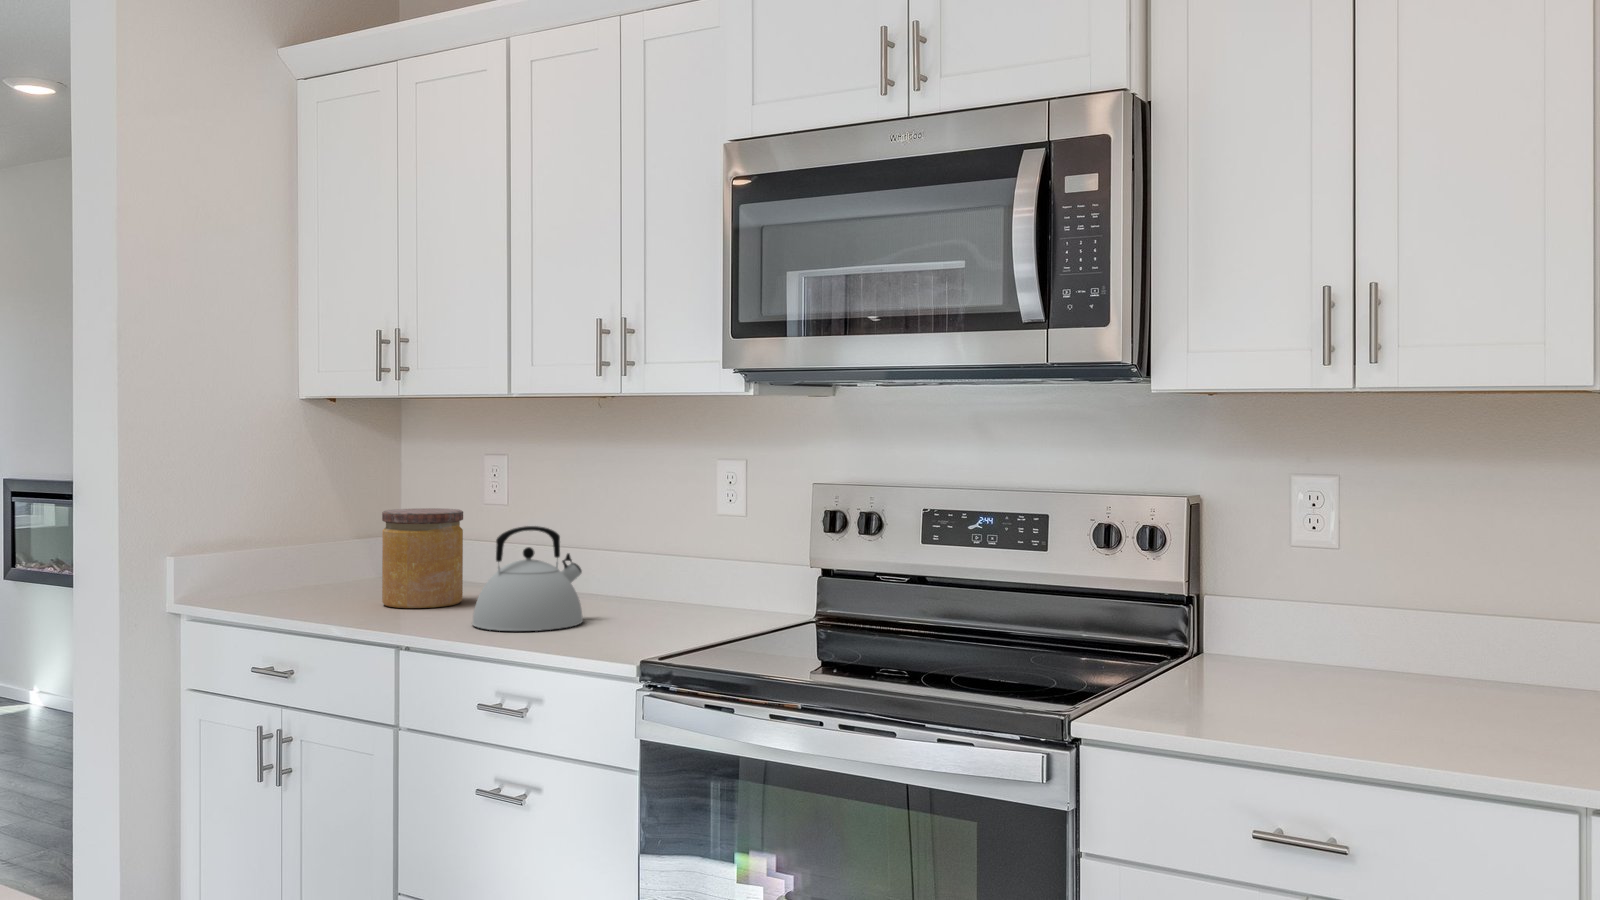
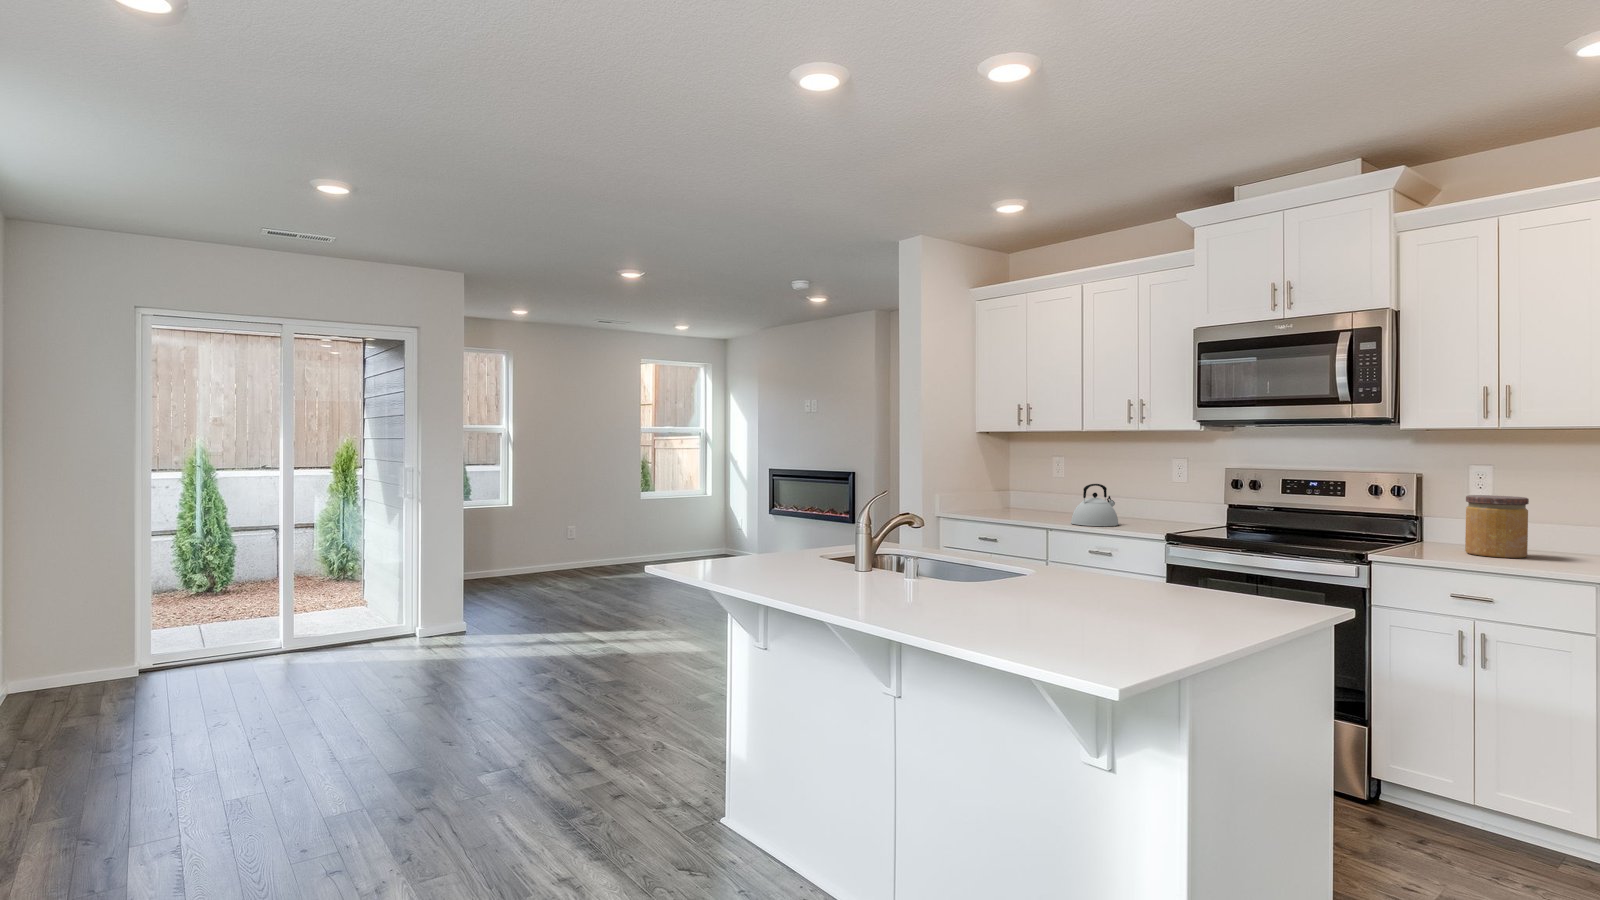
jar: present [382,508,463,608] -> present [1465,495,1529,558]

